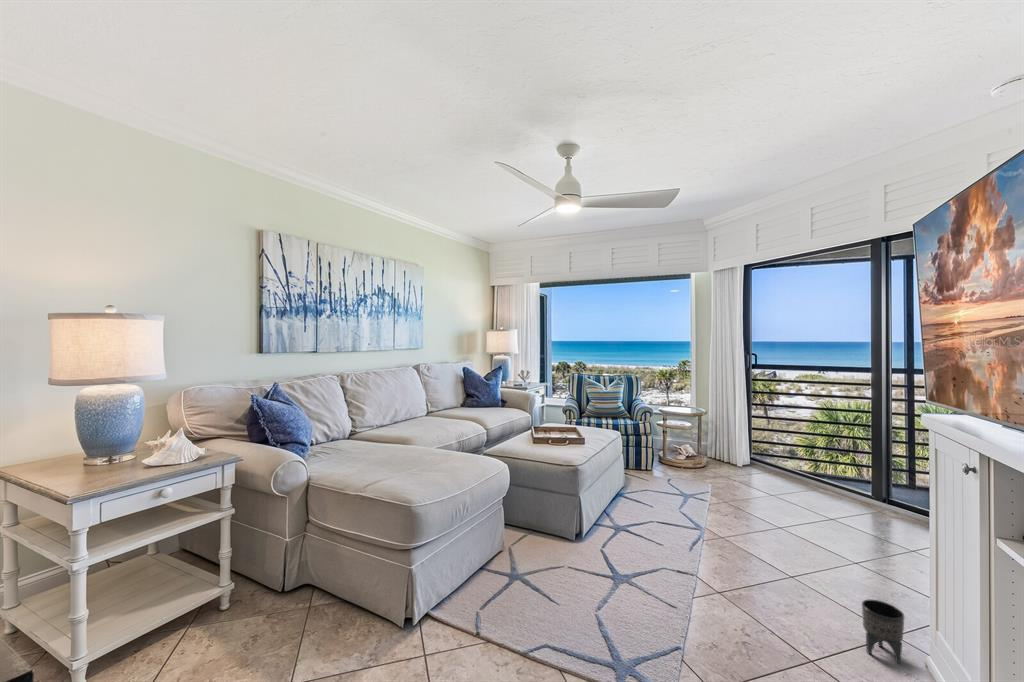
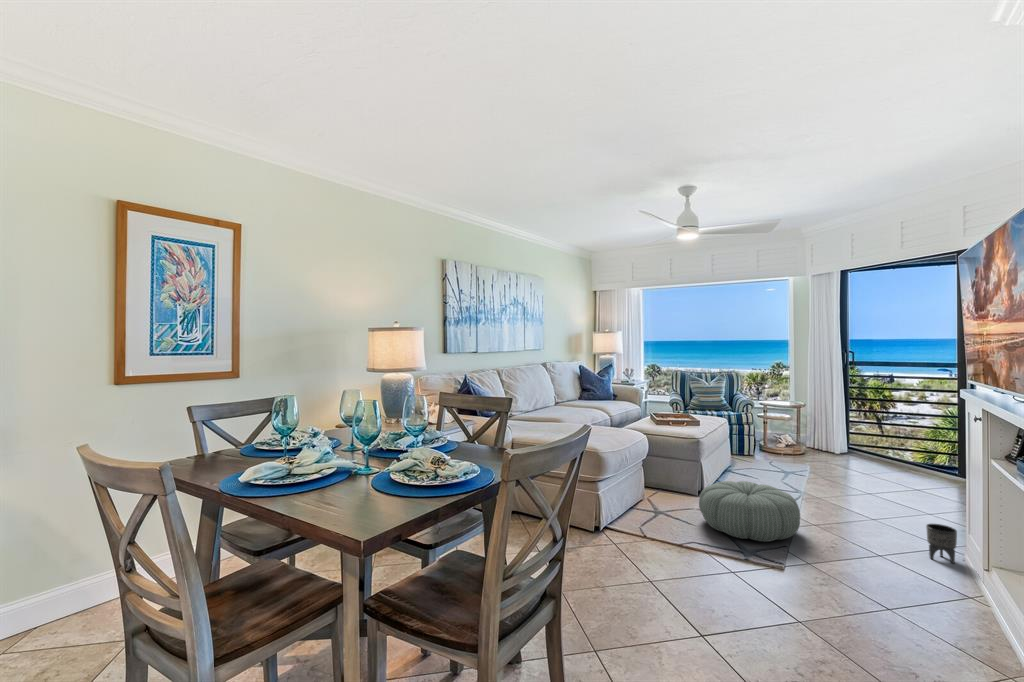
pouf: none [567,529,696,632] -> present [699,481,800,542]

